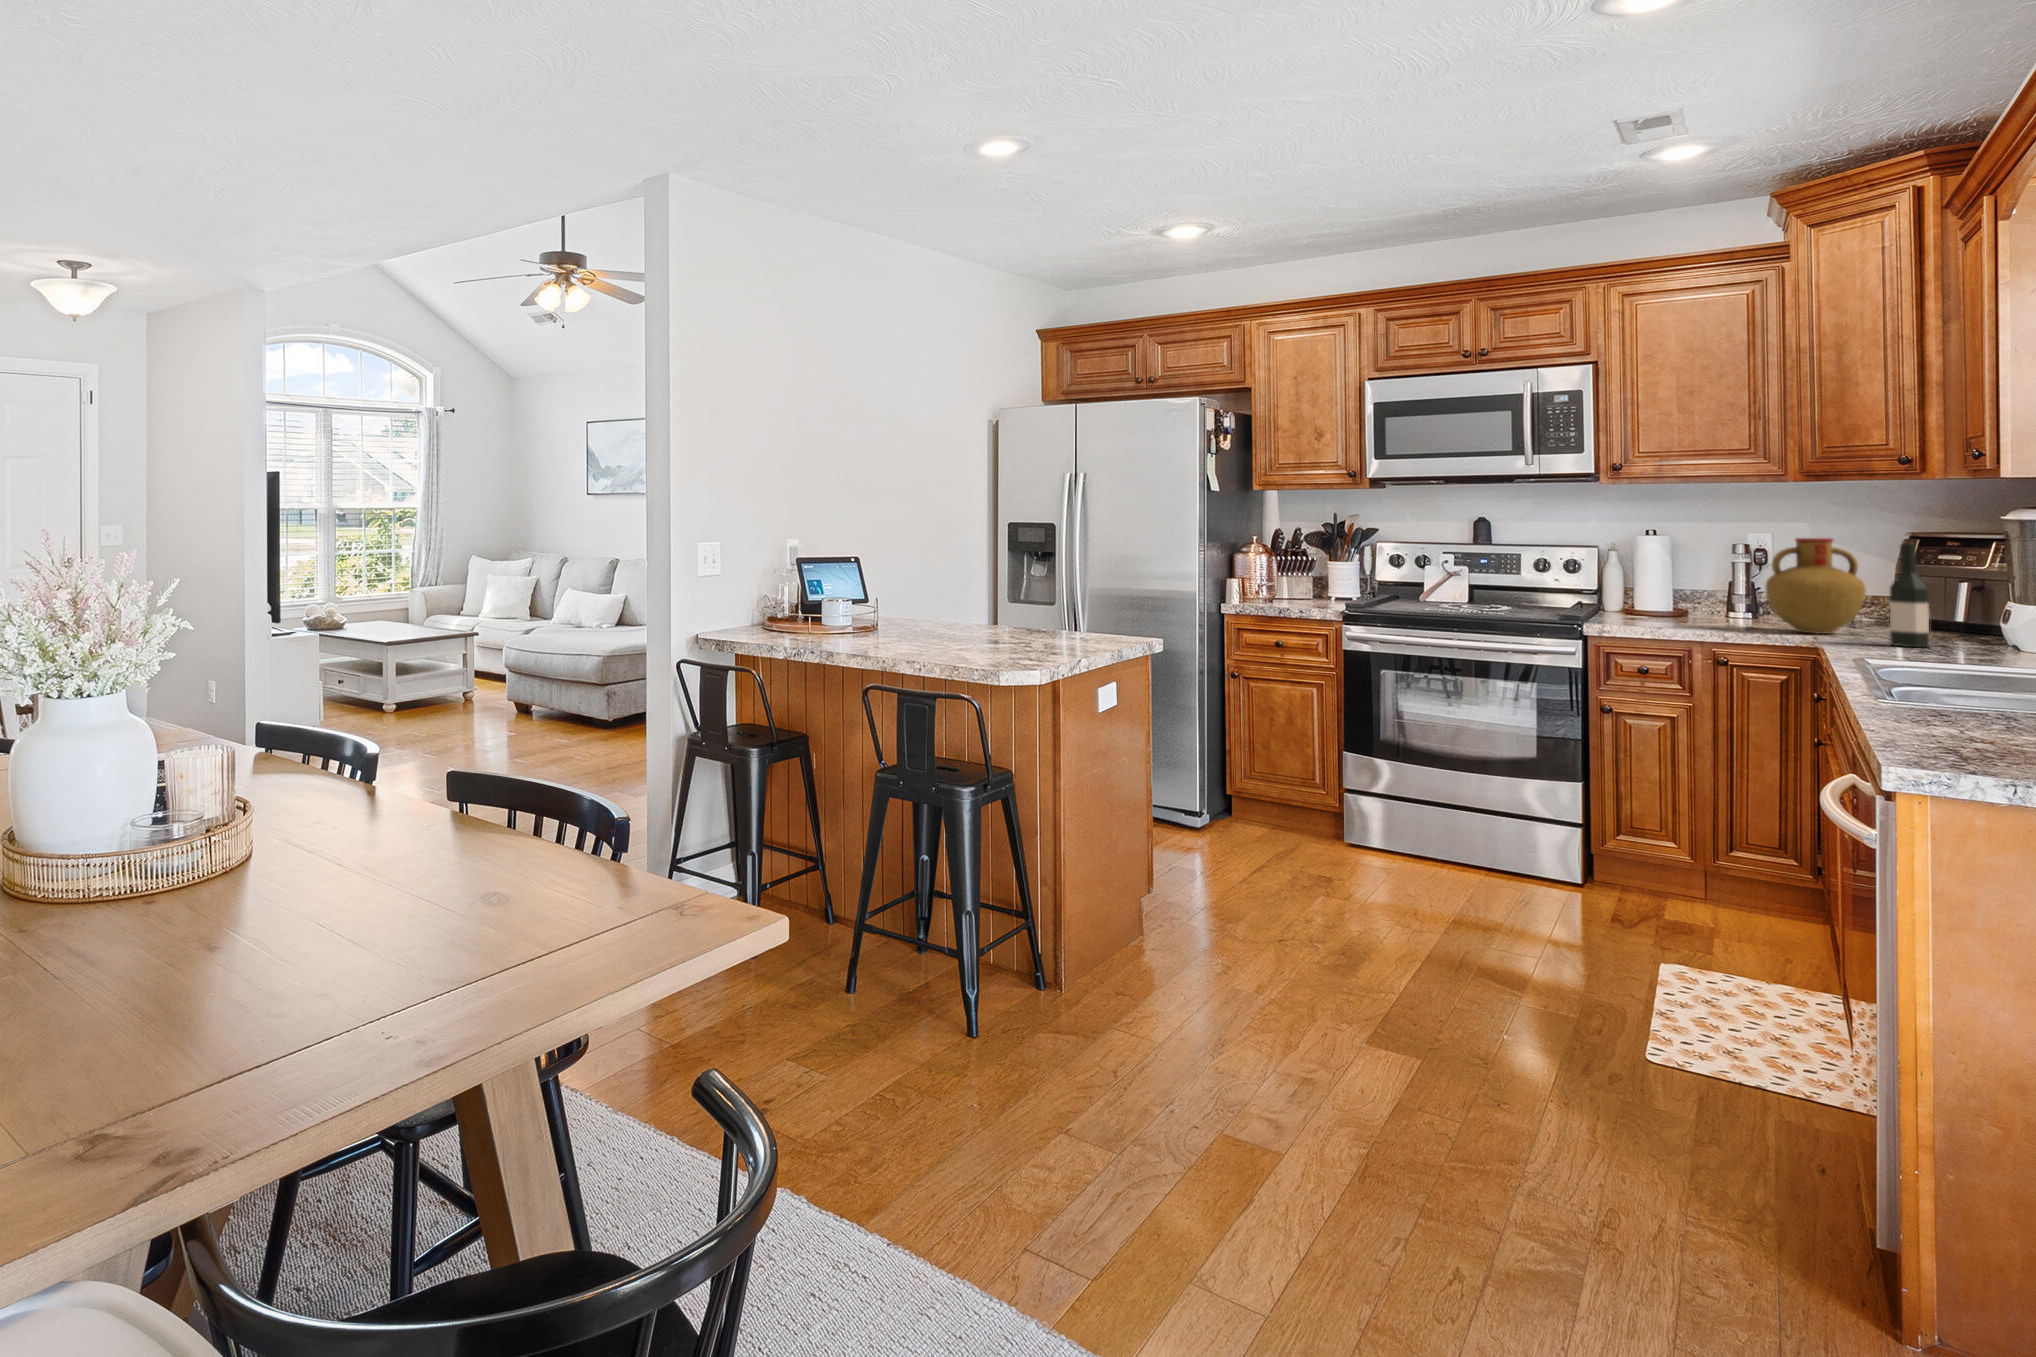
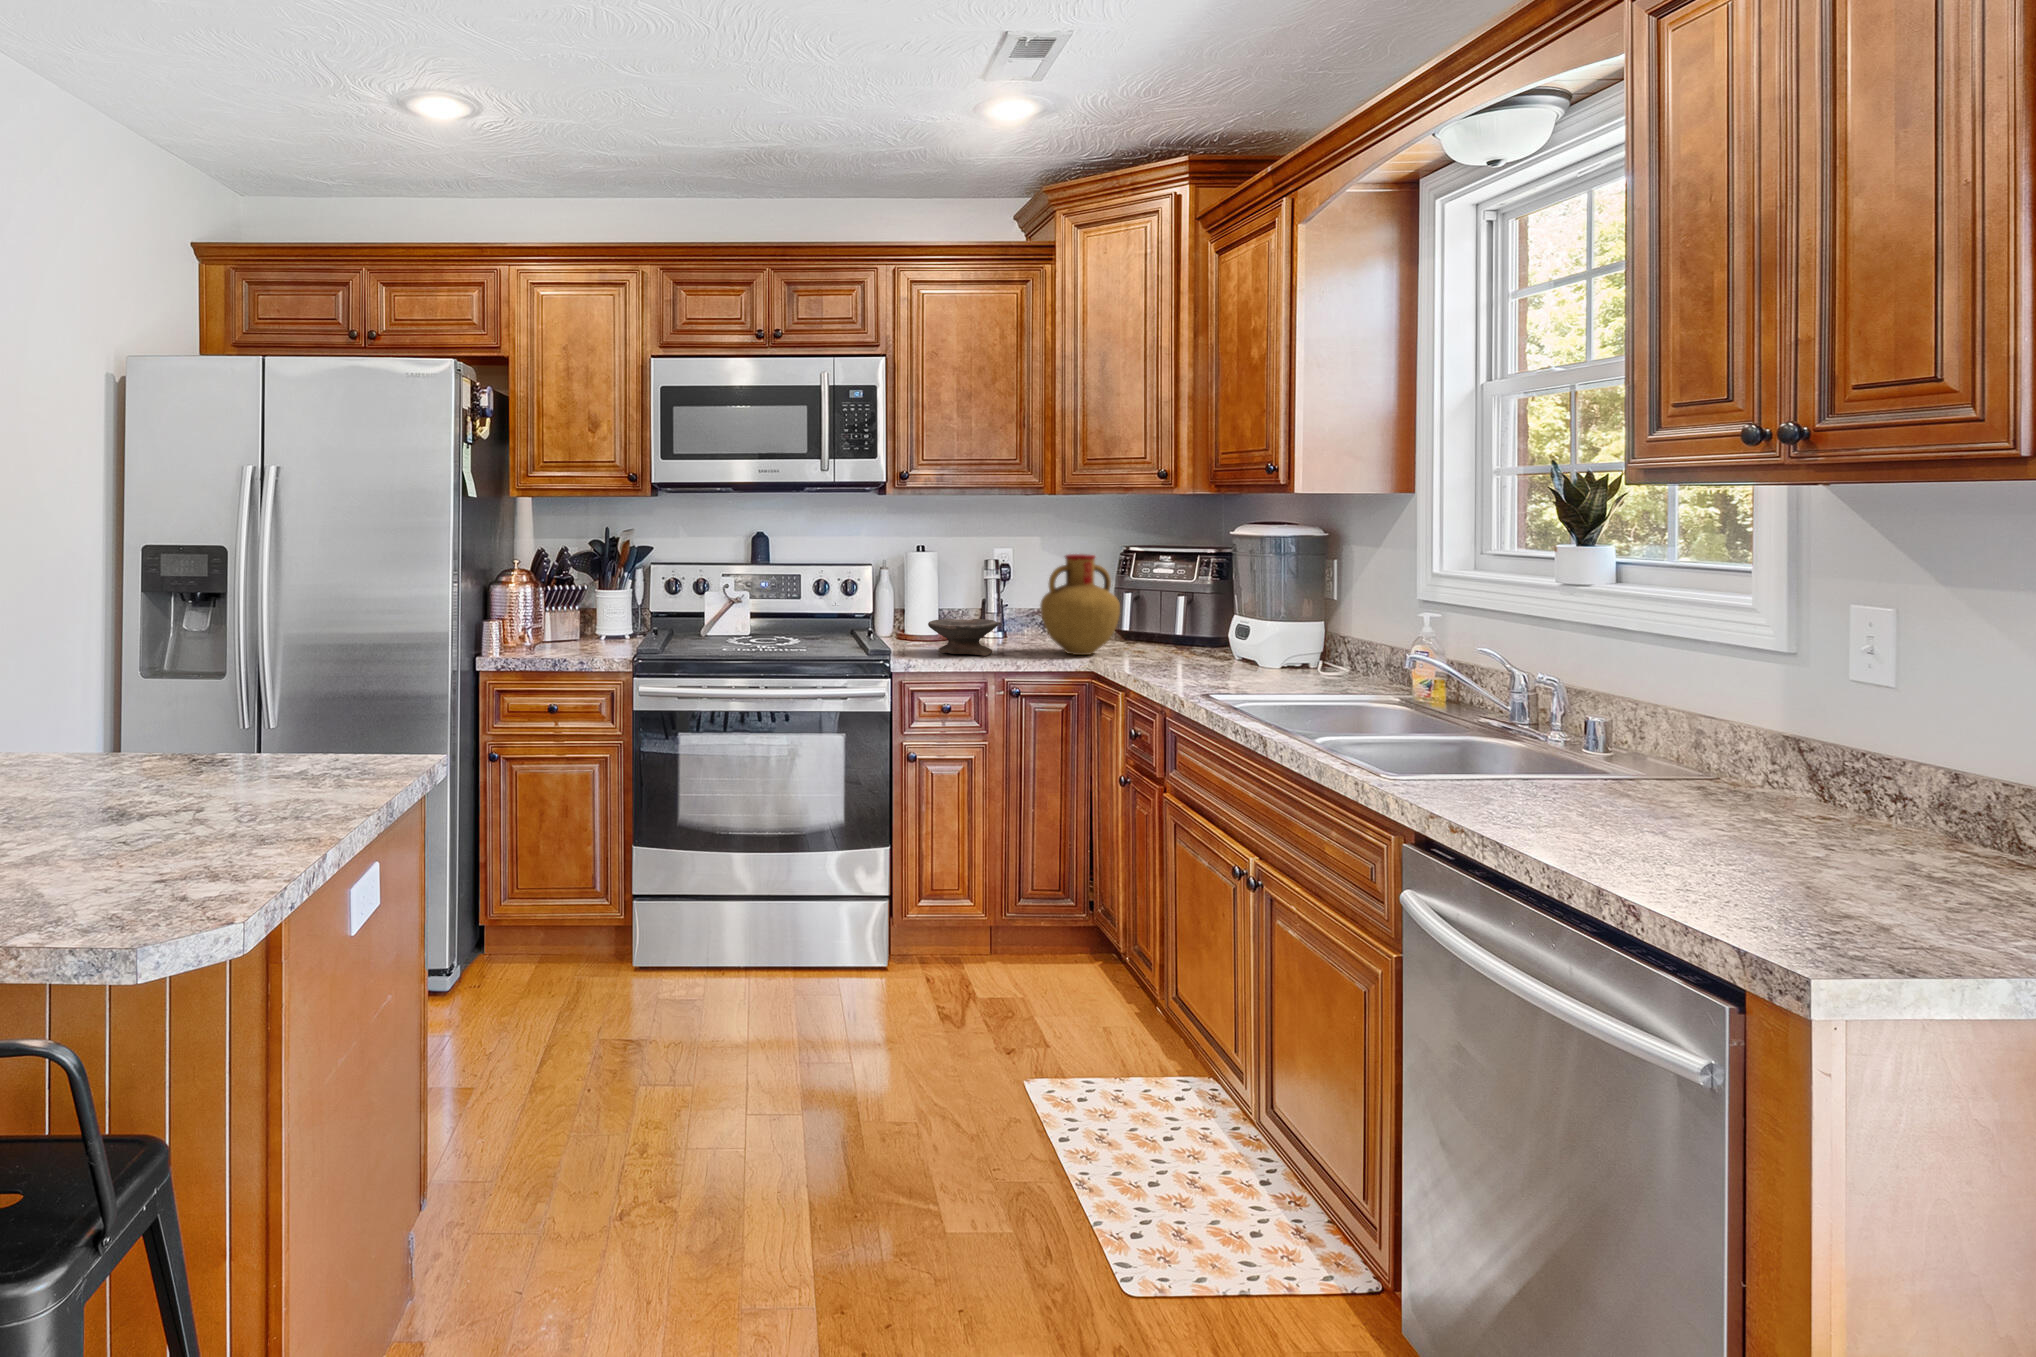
wine bottle: present [1890,541,1929,647] -> none [1164,561,1194,671]
bowl: none [1635,596,1716,628] -> present [928,619,999,656]

